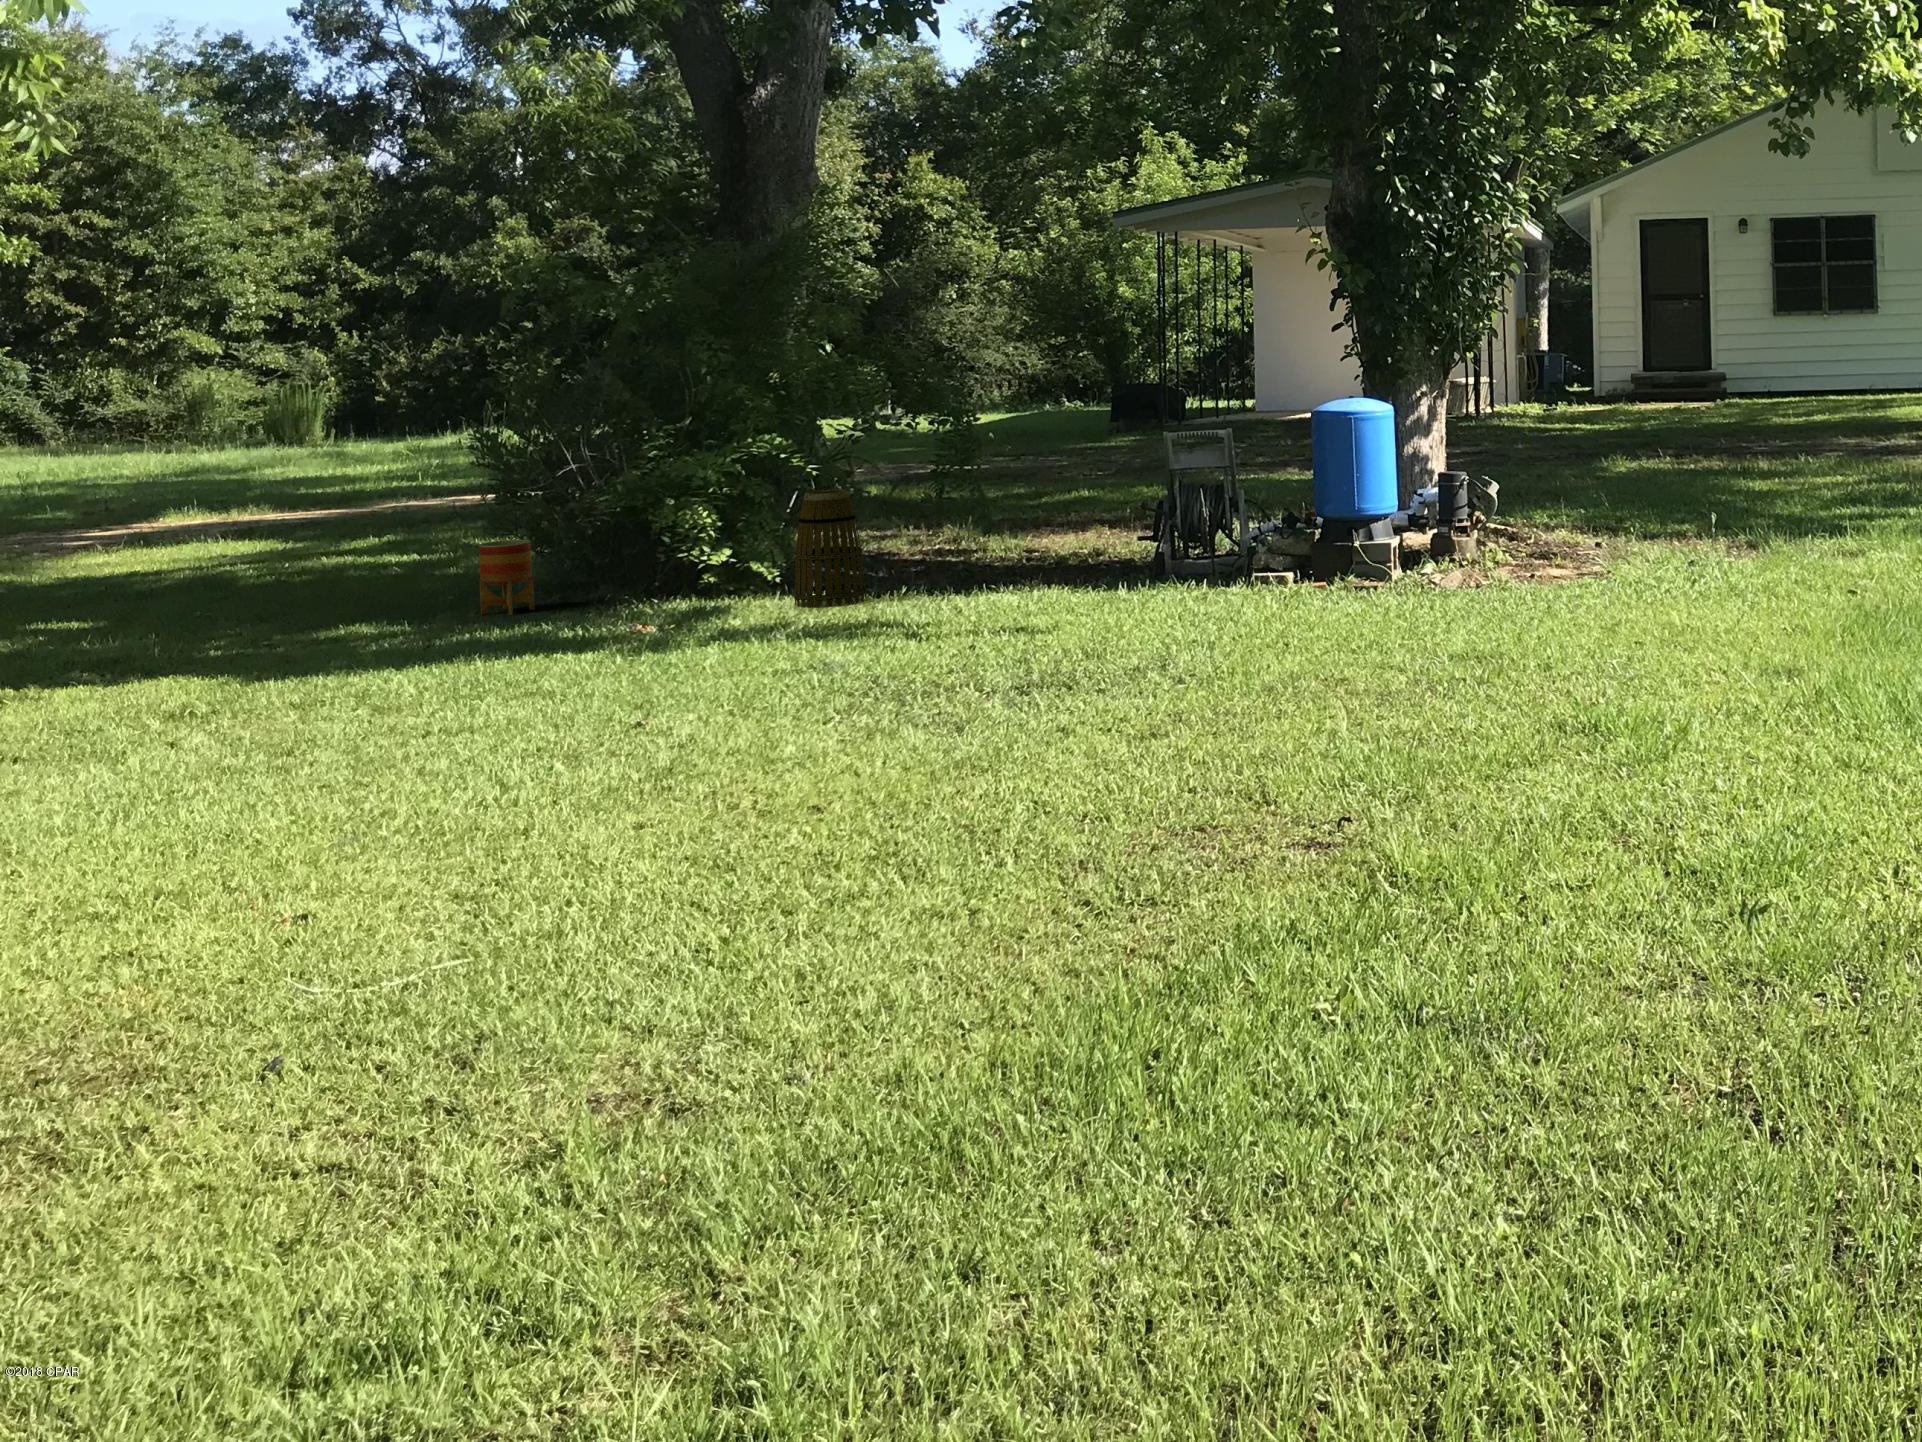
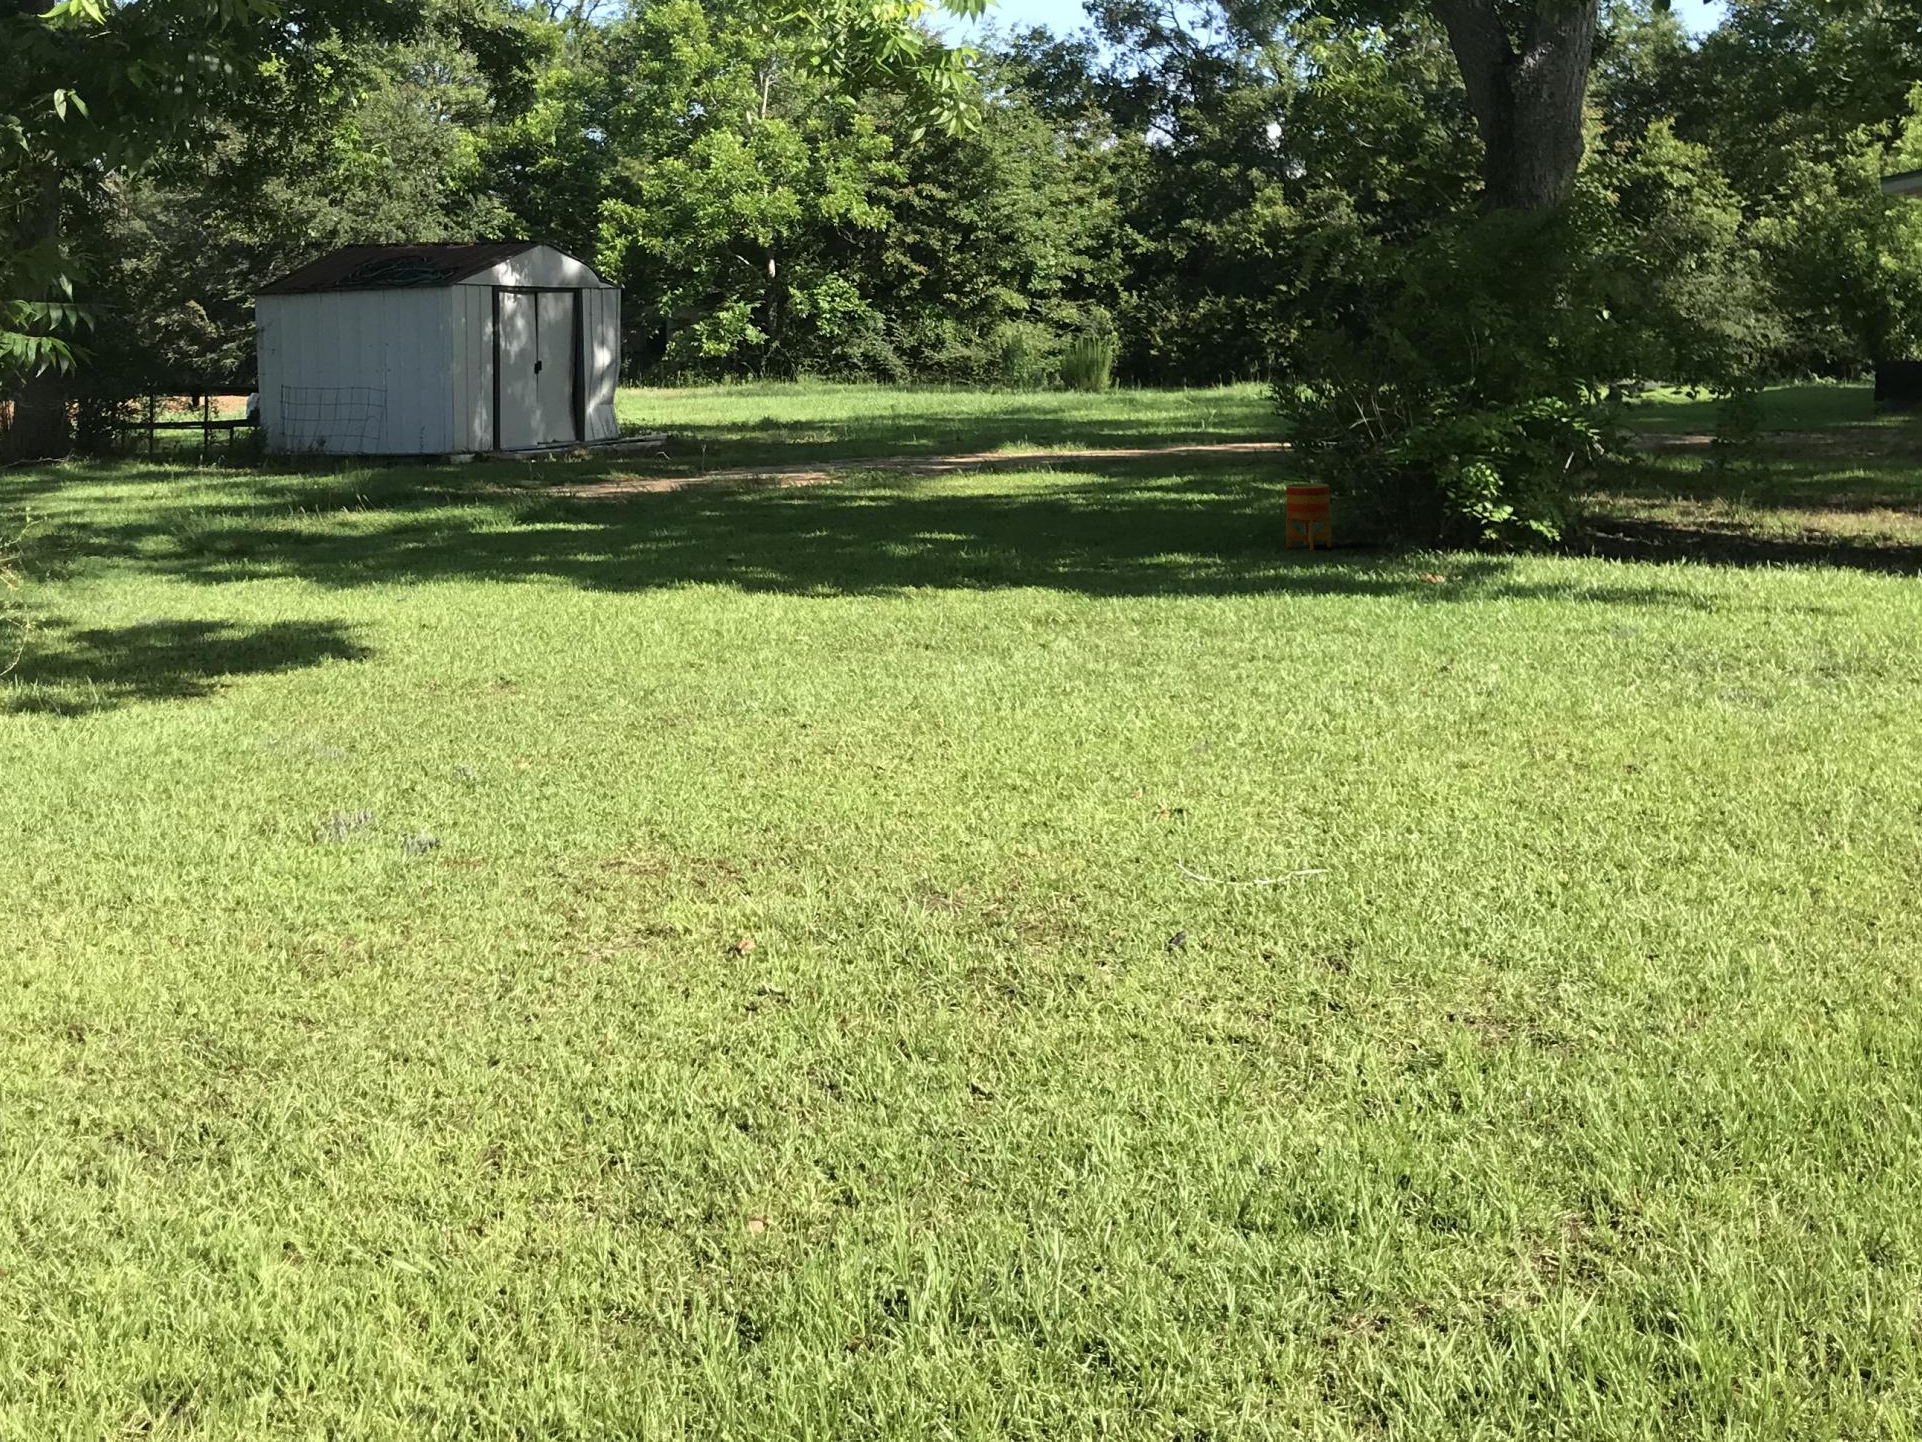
basket: present [794,489,866,608] -> none [1568,453,1639,567]

